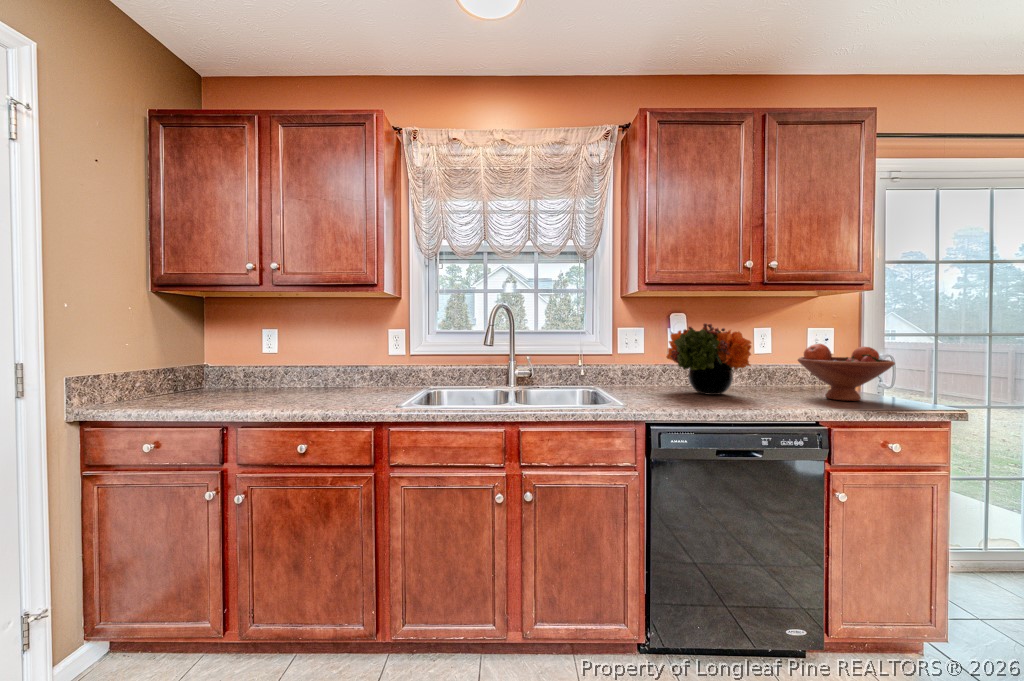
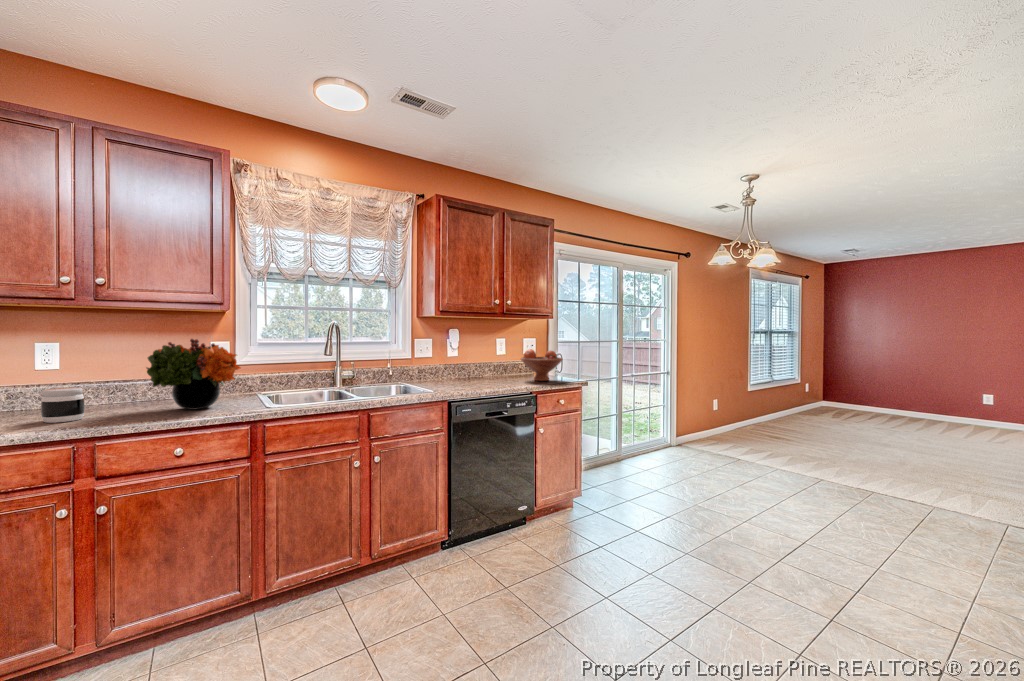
flower arrangement: present [666,323,751,395] -> present [147,339,241,409]
jar: none [217,371,253,404] -> present [41,387,85,423]

